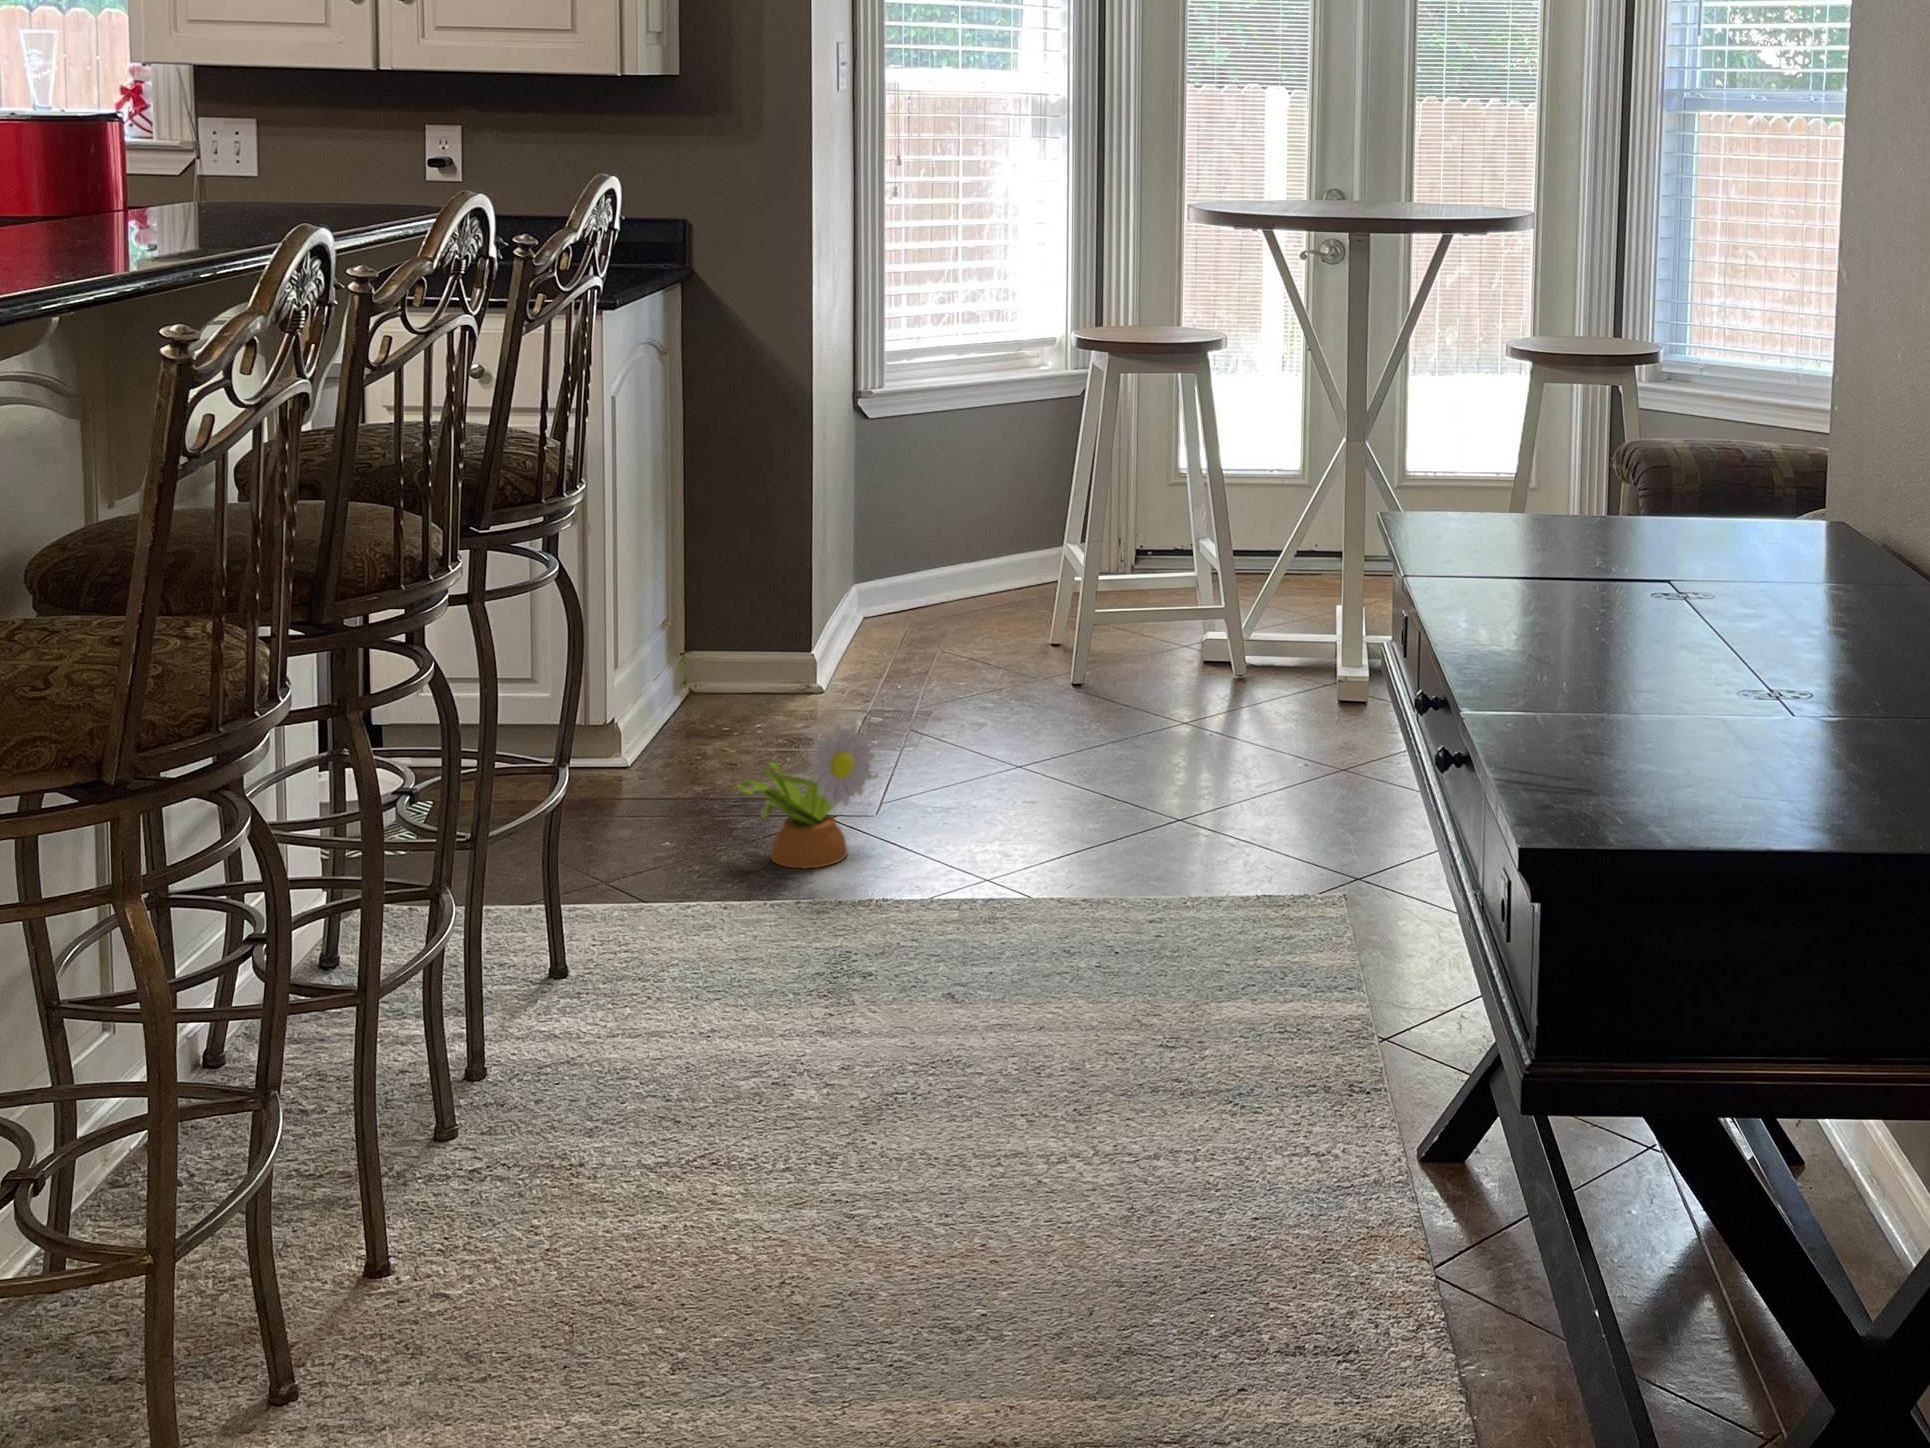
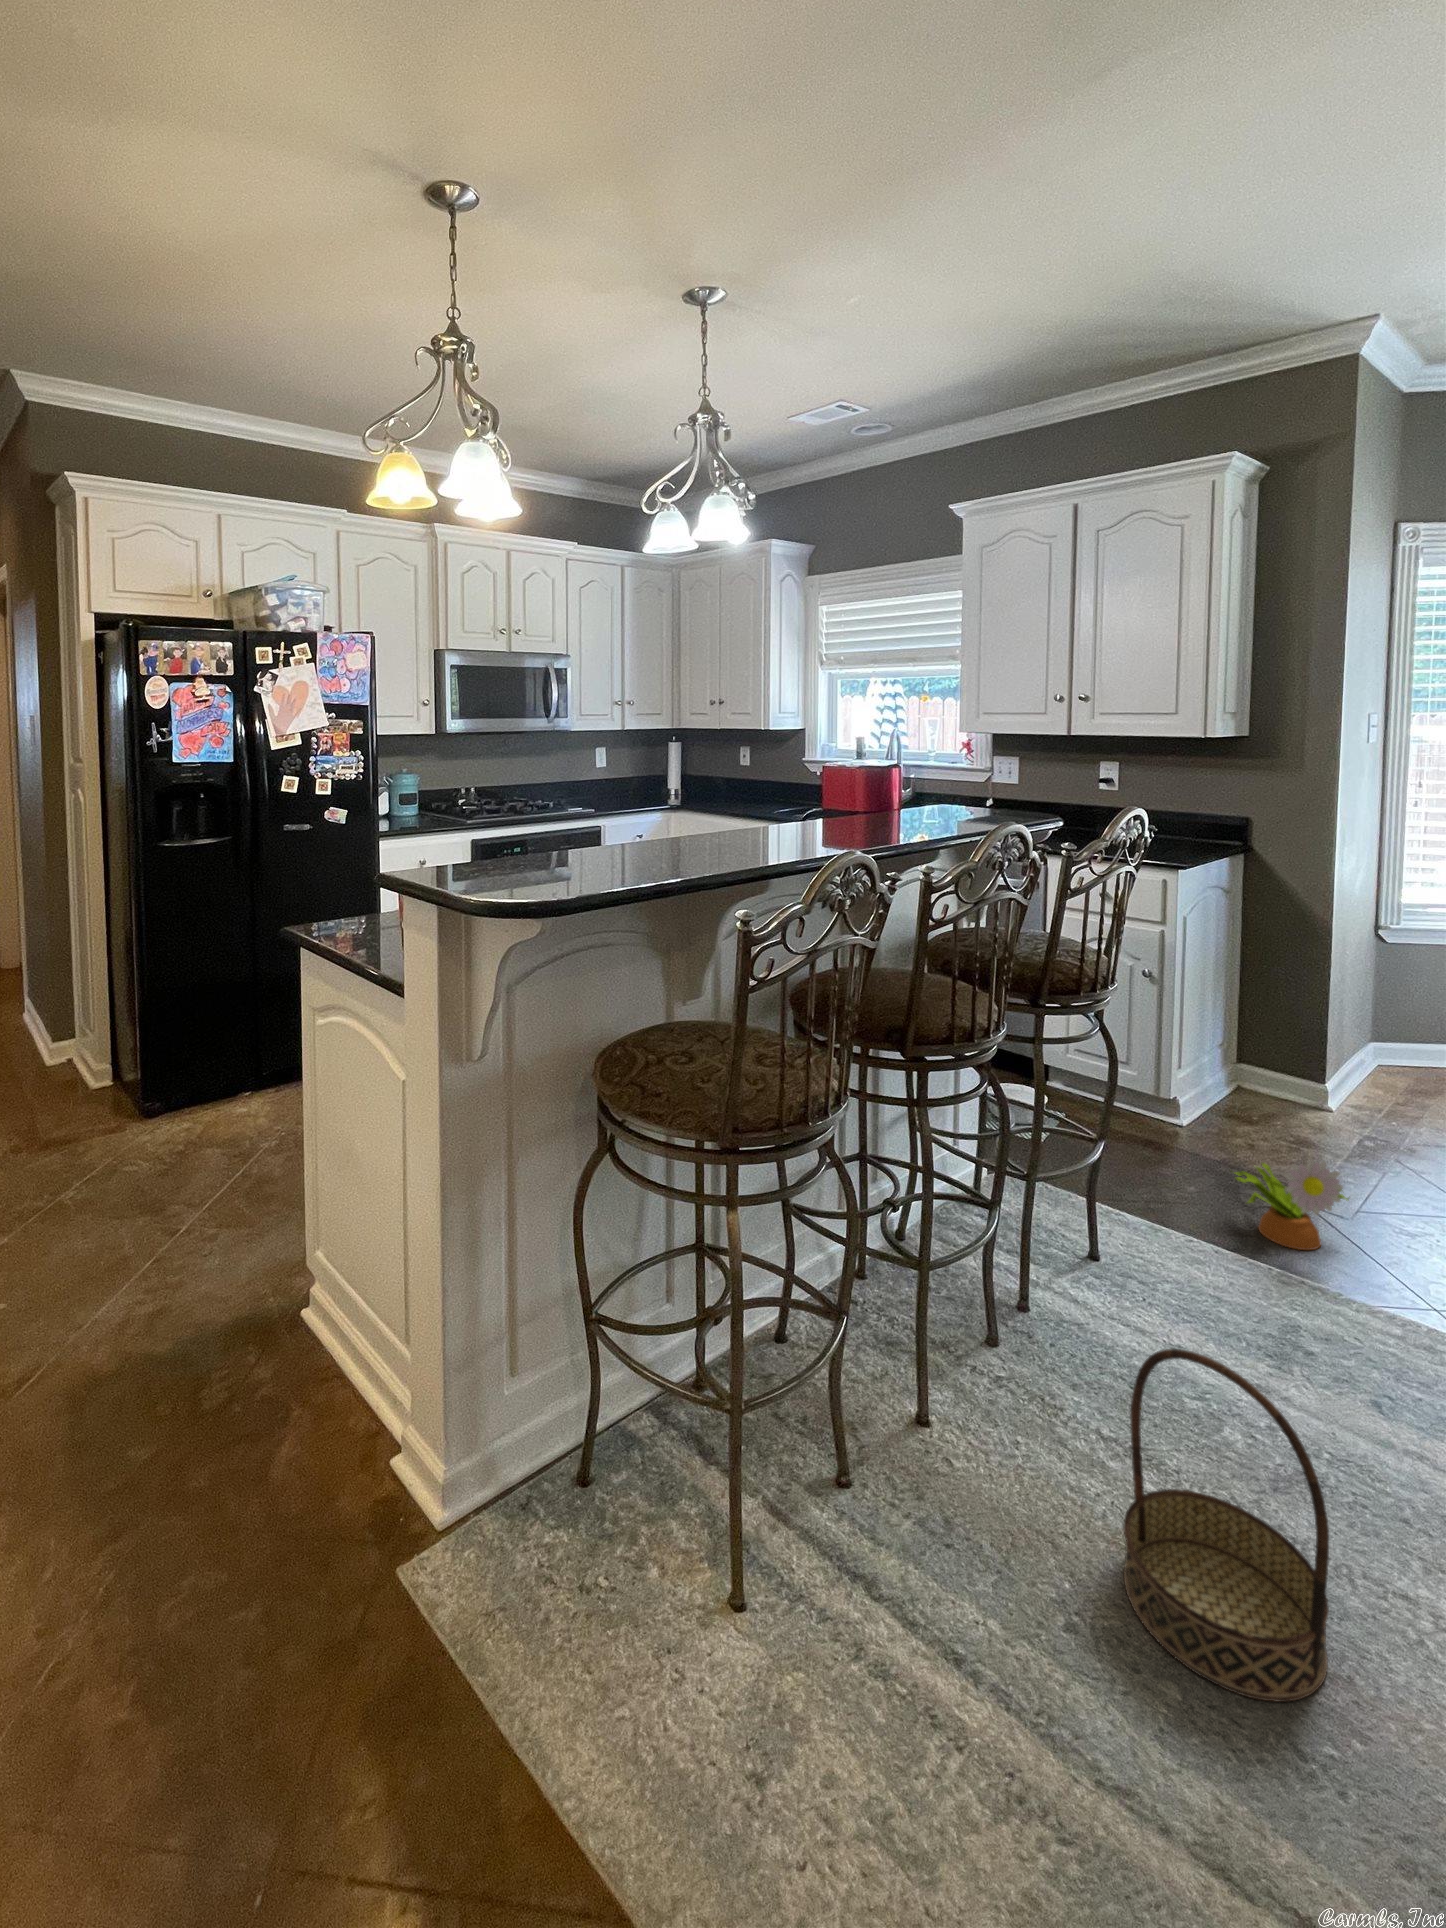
basket: none [724,920,968,1334] -> present [1123,1349,1329,1702]

